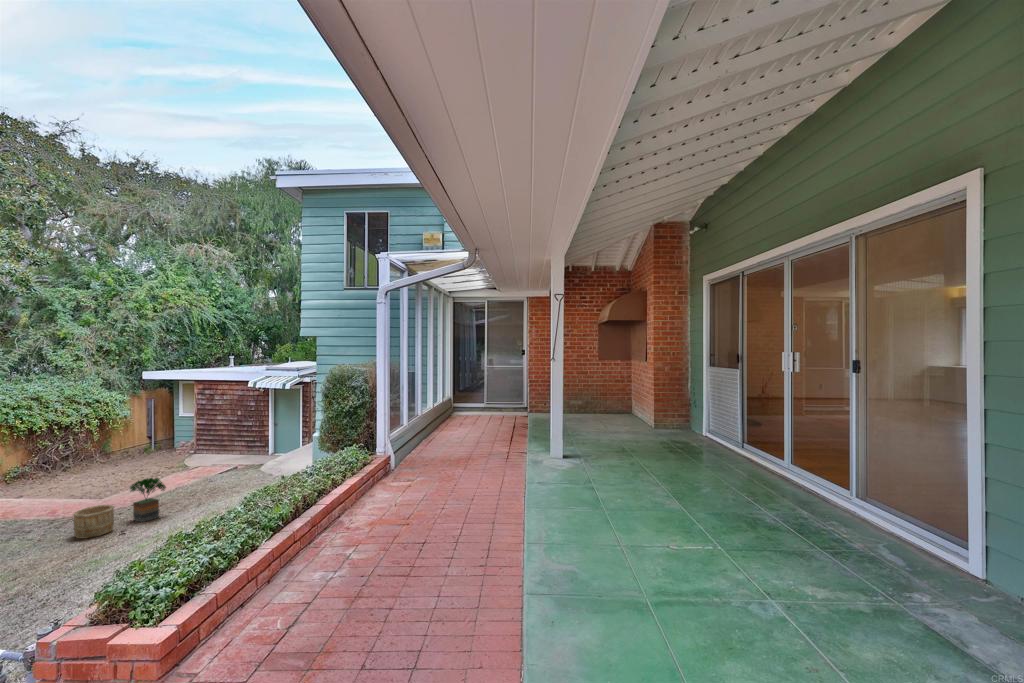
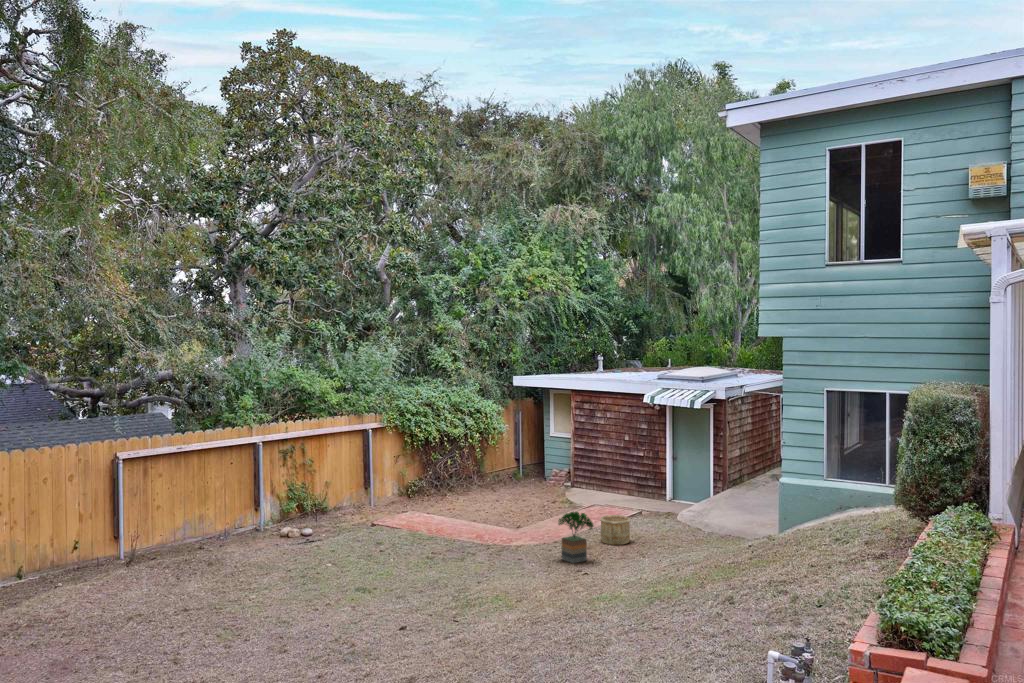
wooden bucket: present [73,505,114,539] -> present [600,515,630,545]

